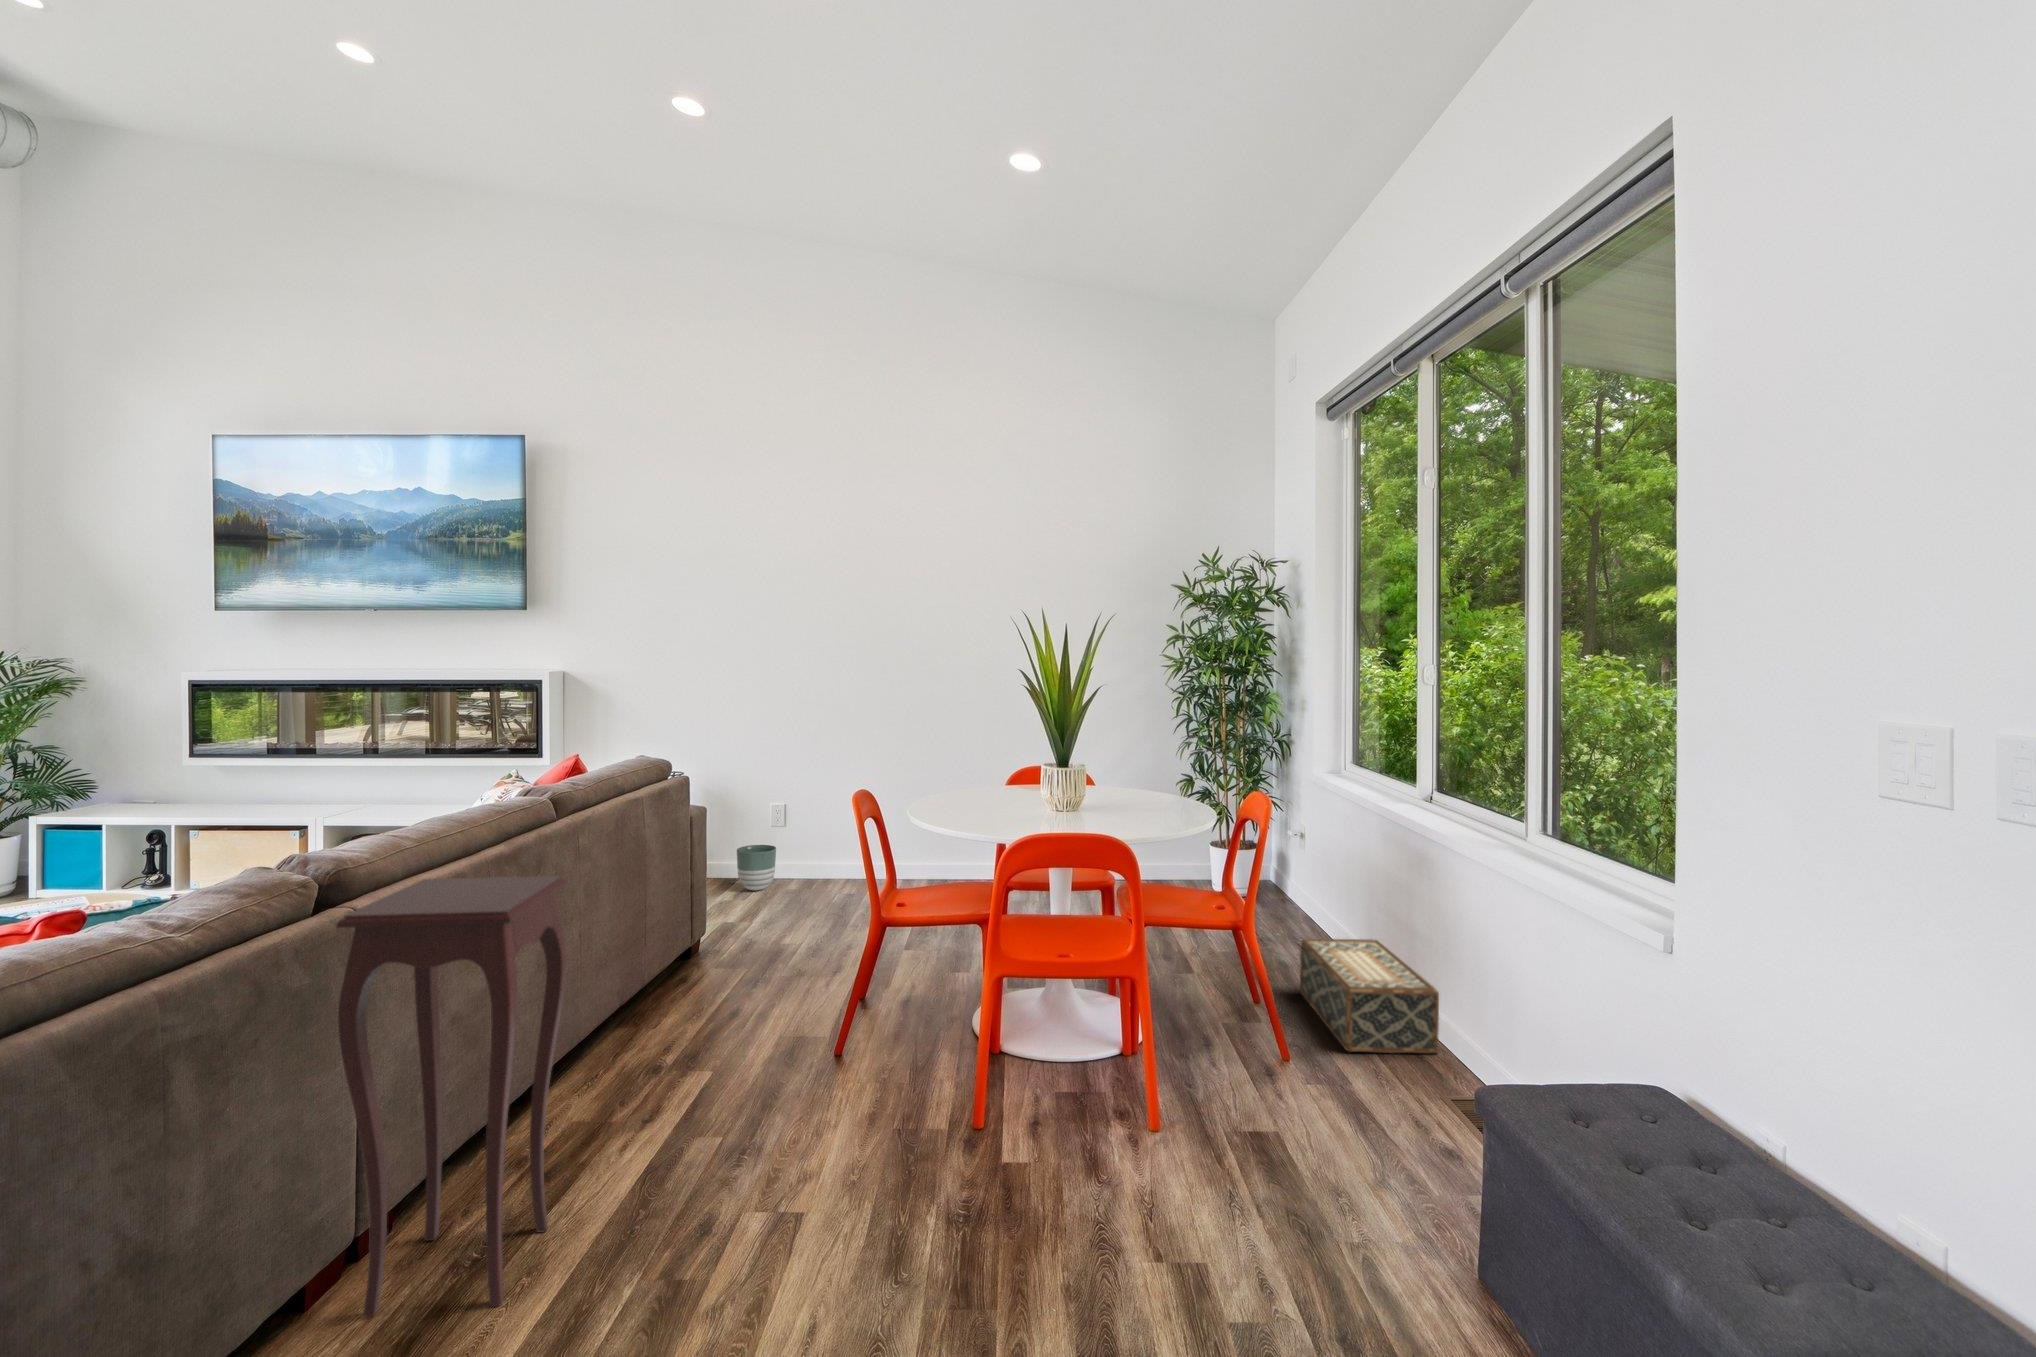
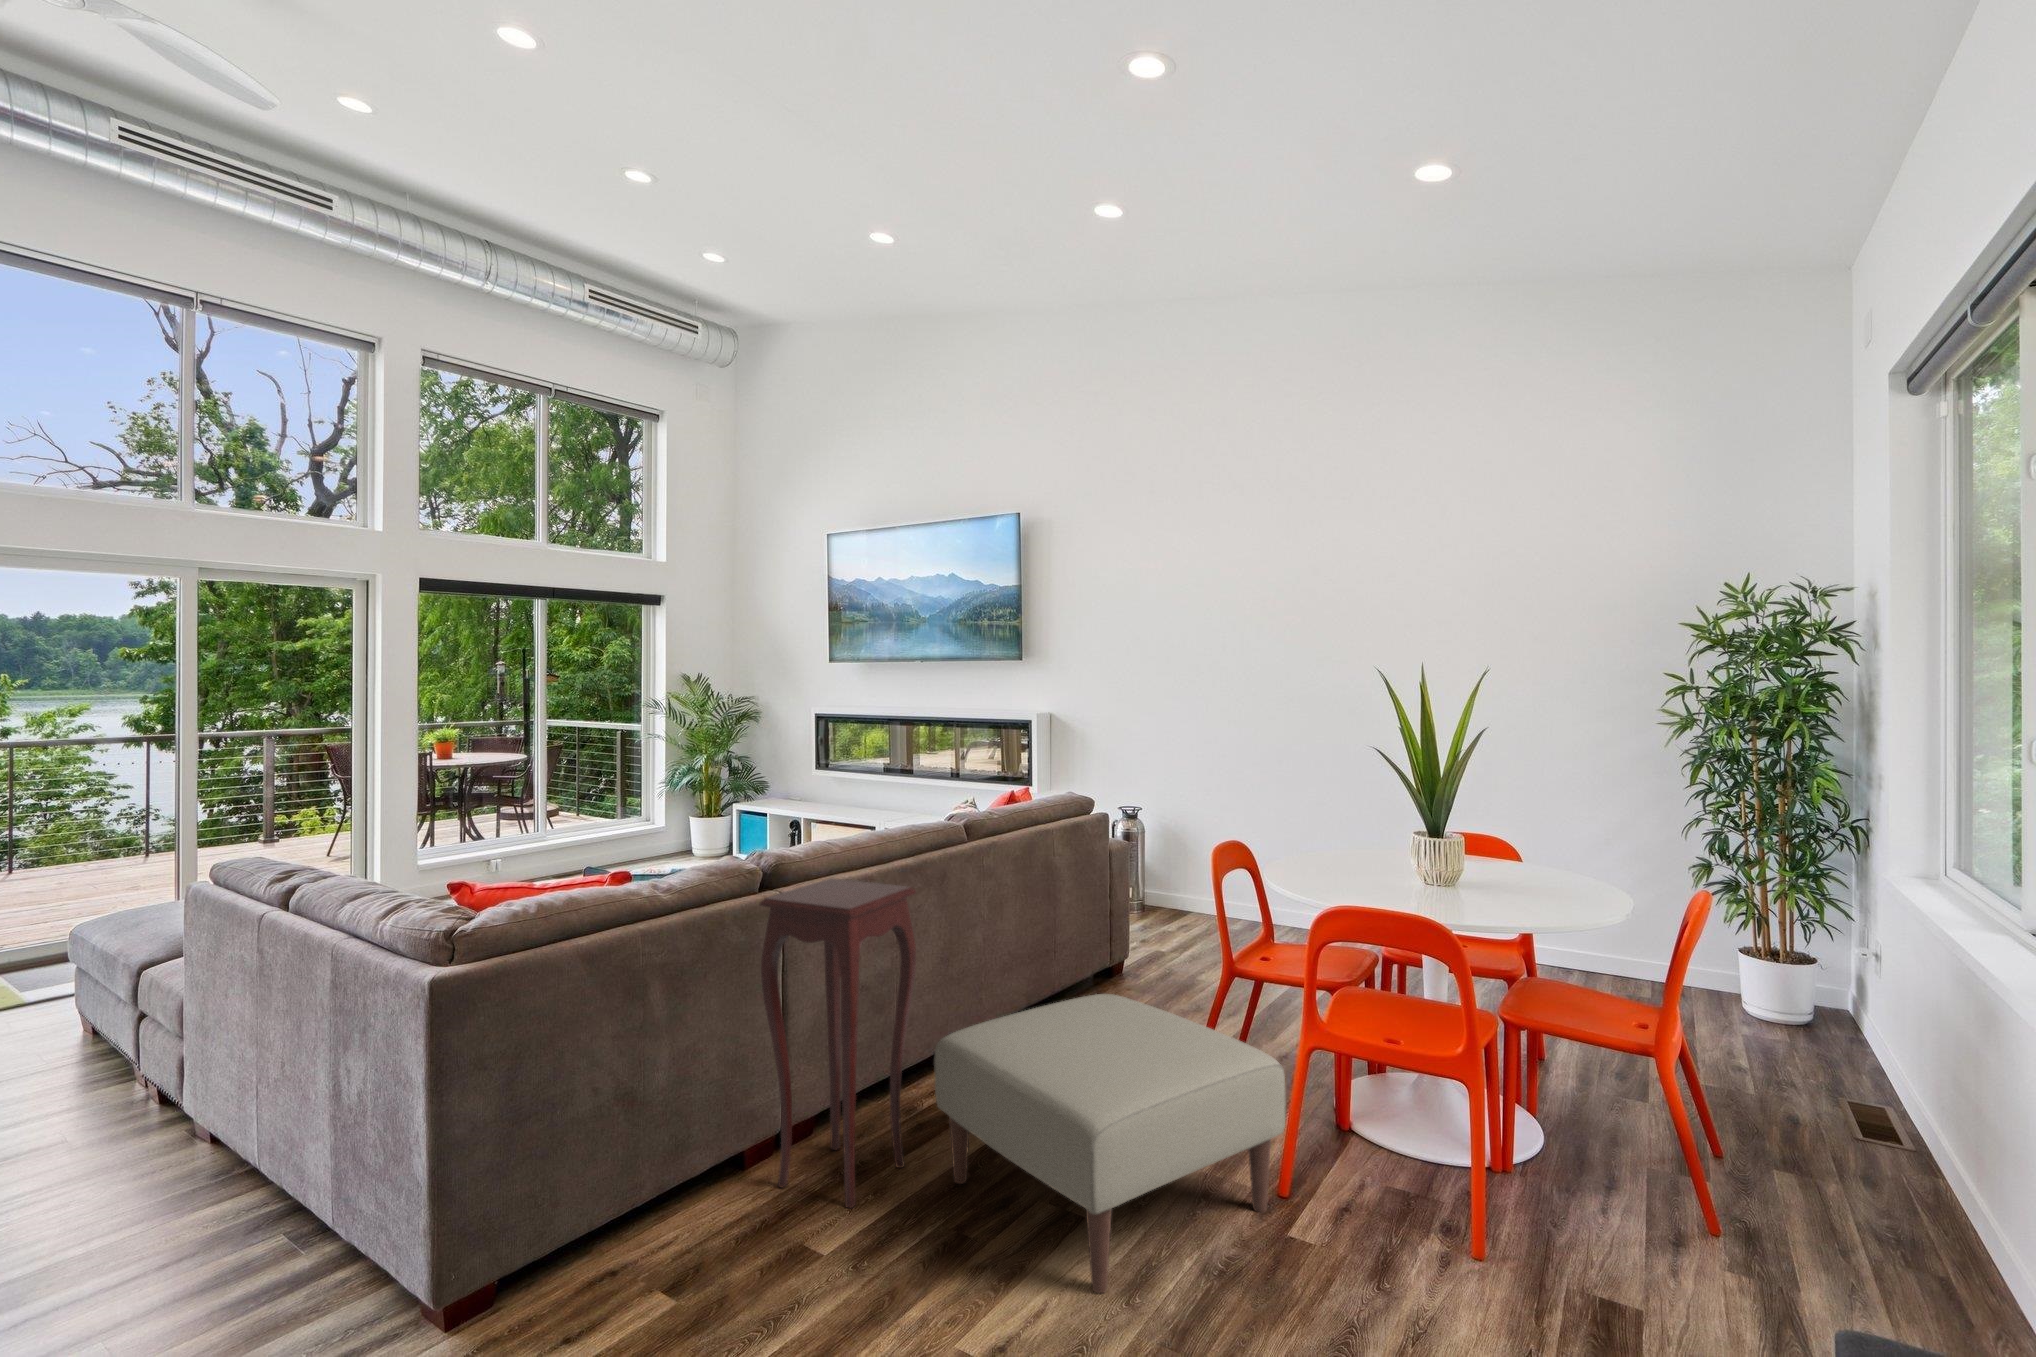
planter: present [737,845,776,891] -> none [1186,878,1224,924]
woven basket: present [1300,939,1439,1053] -> none [1827,1087,2029,1301]
ottoman: none [604,968,989,1286] -> present [934,994,1285,1293]

